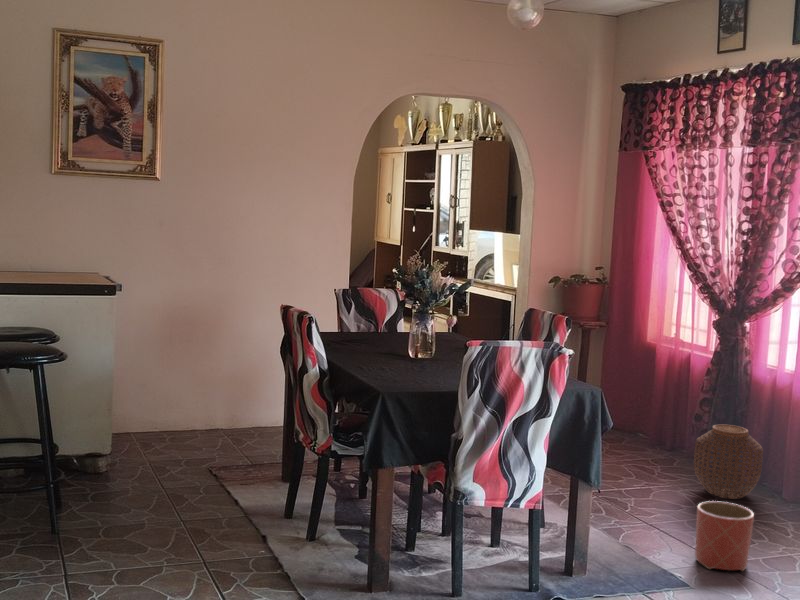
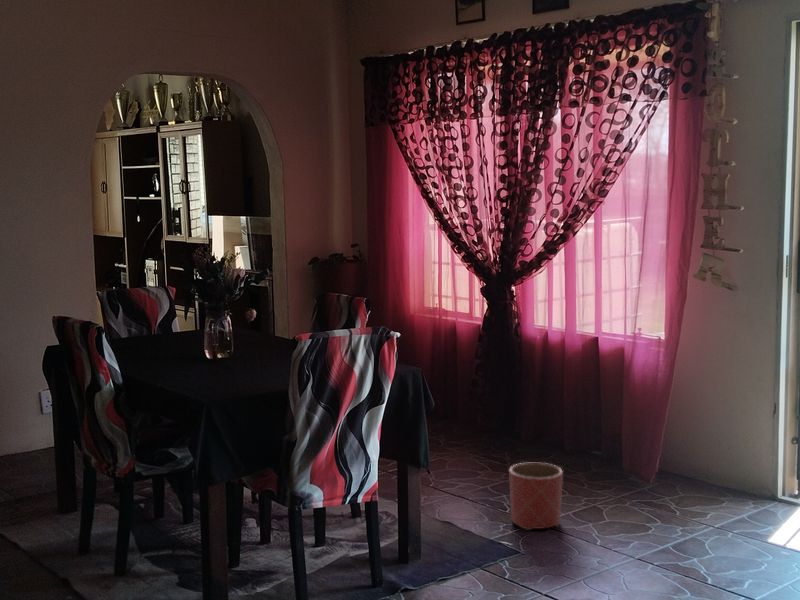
woven basket: present [694,424,763,499] -> none [478,386,540,457]

